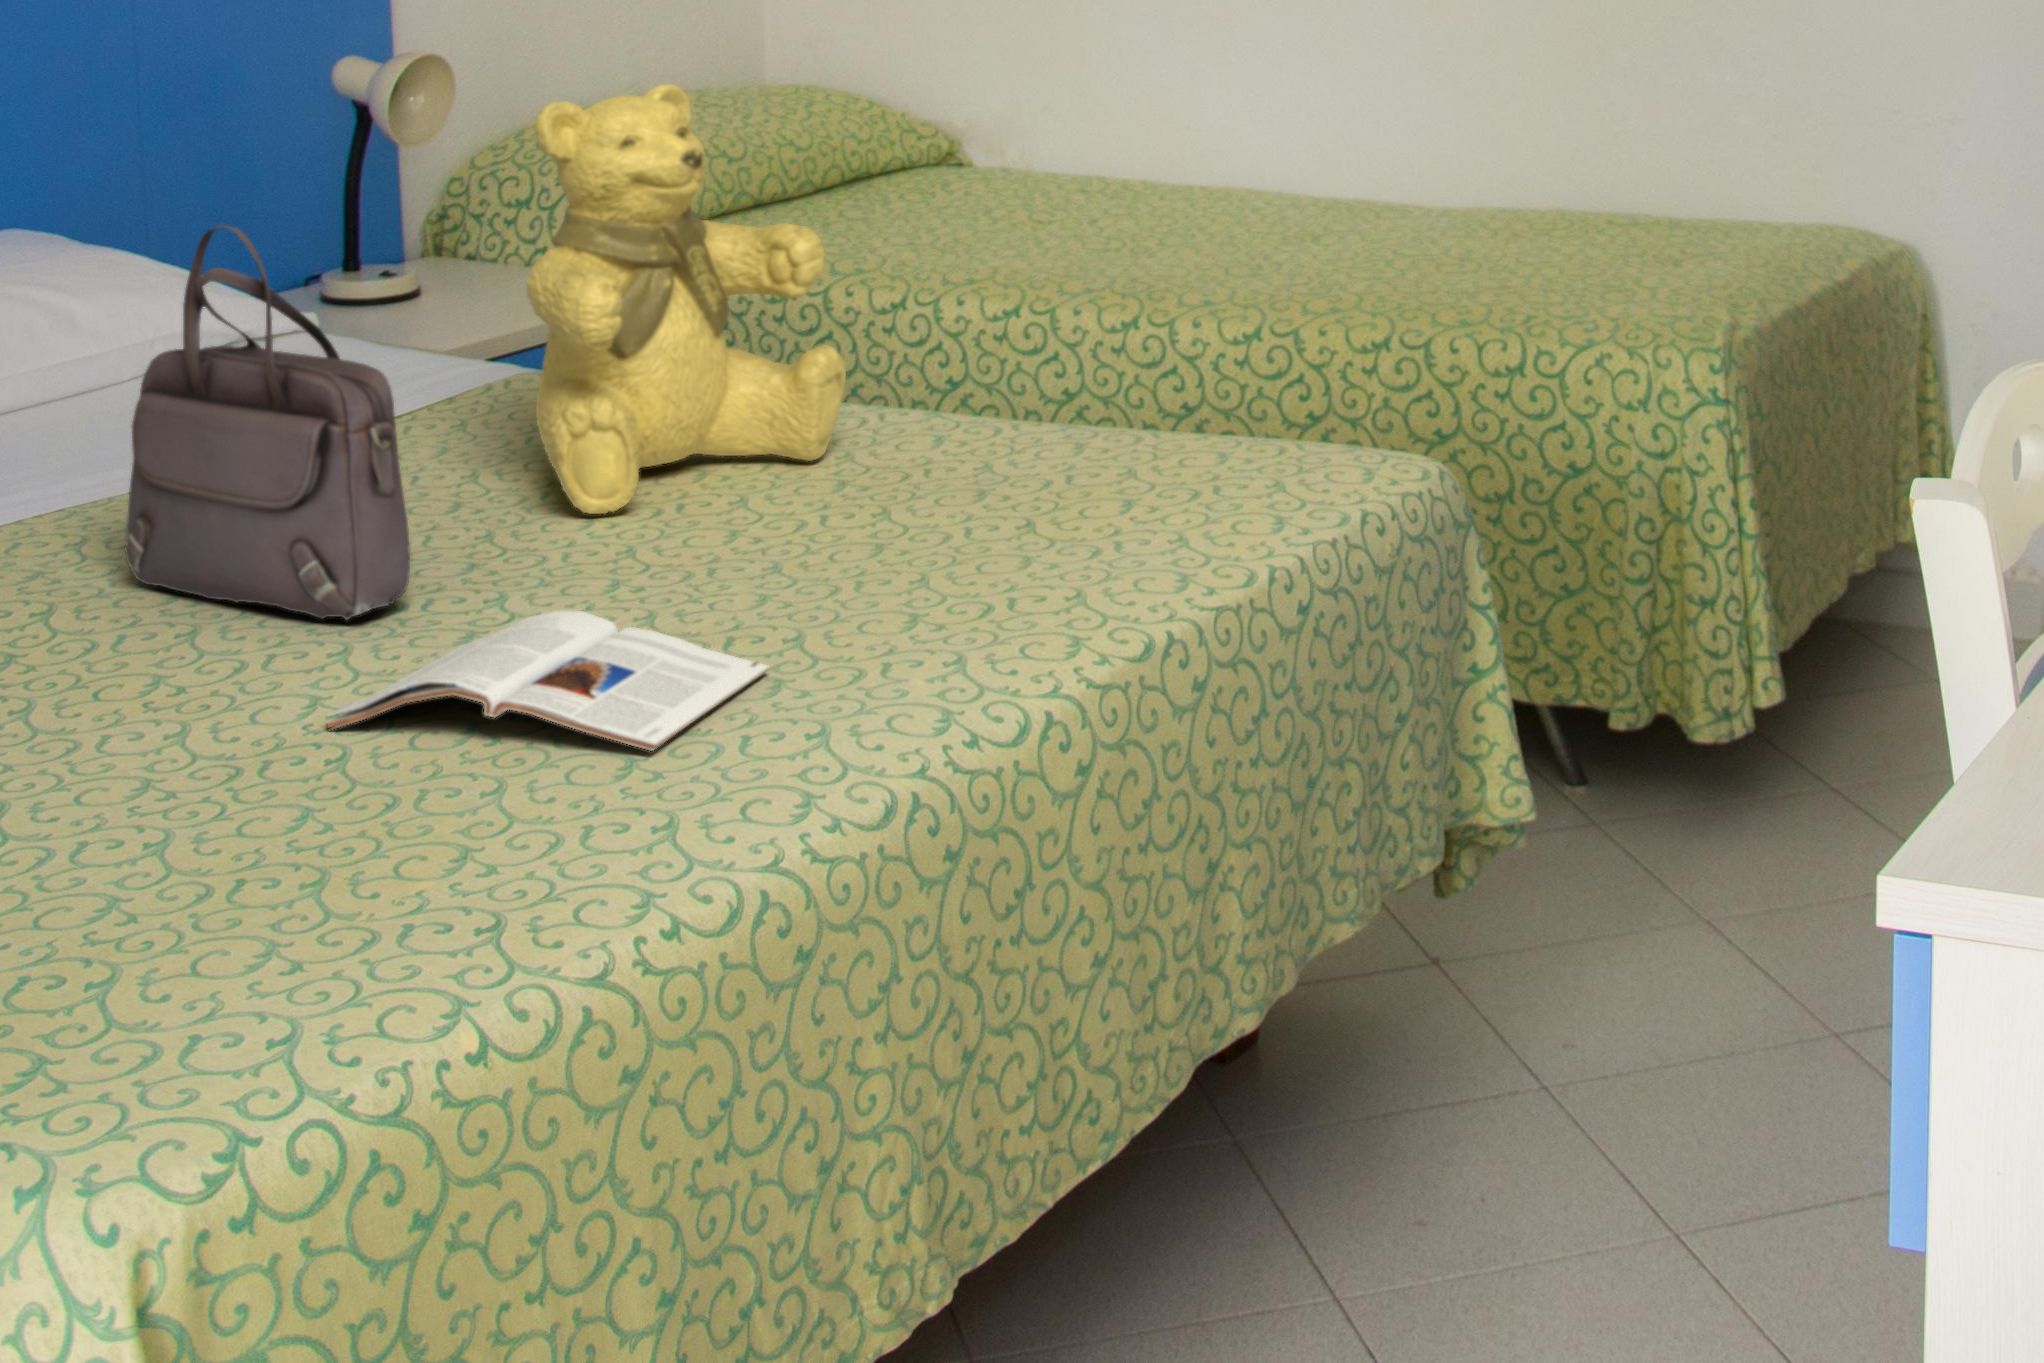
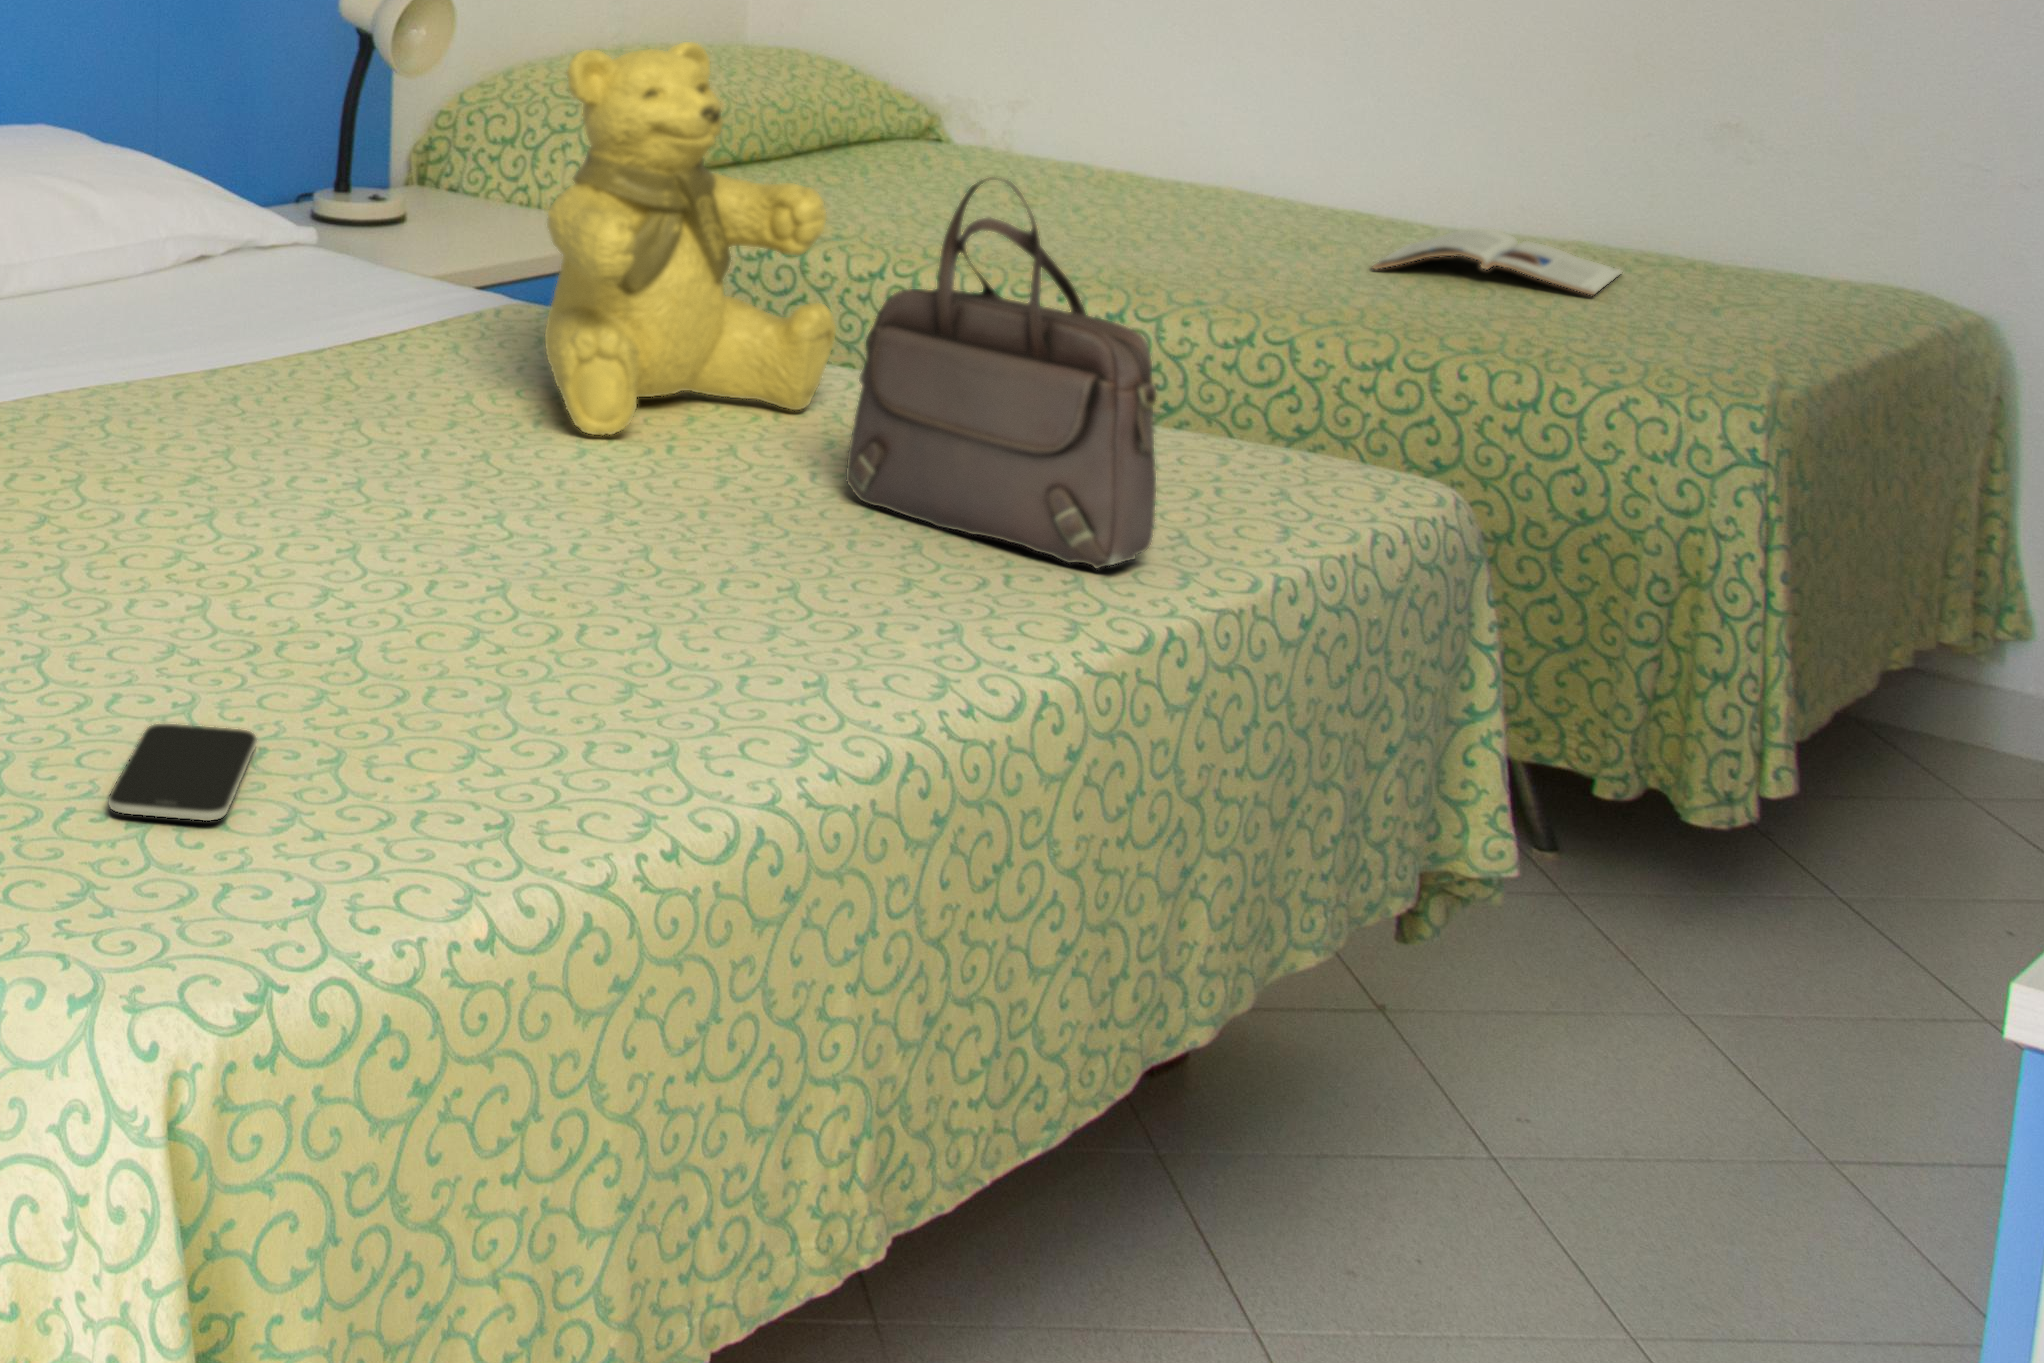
handbag: present [125,225,410,620] -> present [846,178,1157,569]
magazine: present [327,611,769,751] -> present [1373,229,1621,295]
smartphone: none [48,884,221,996] -> present [108,724,257,821]

